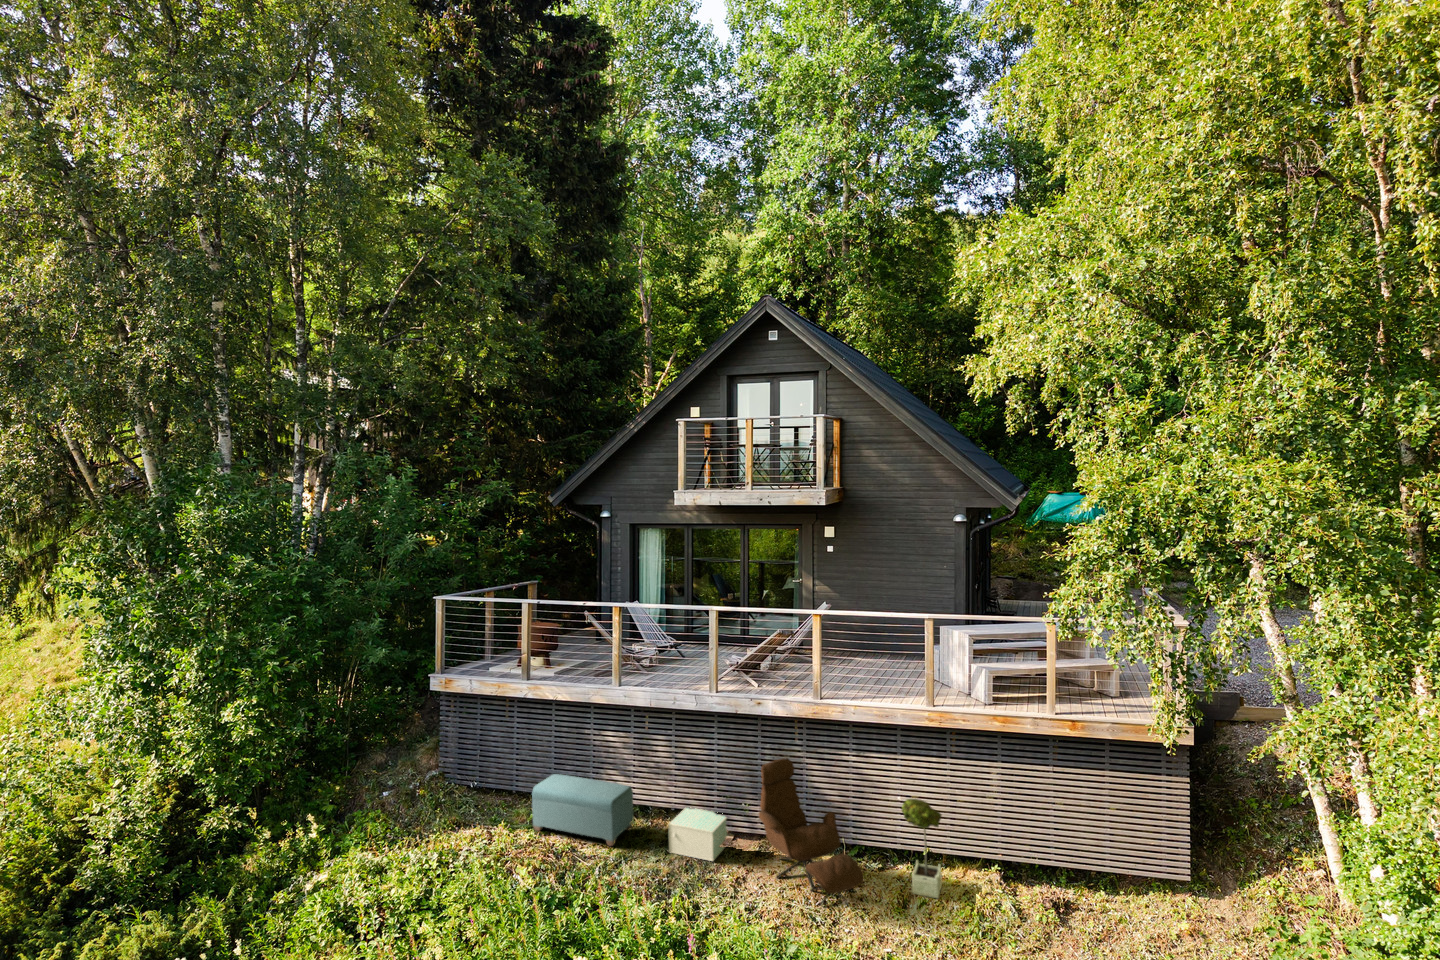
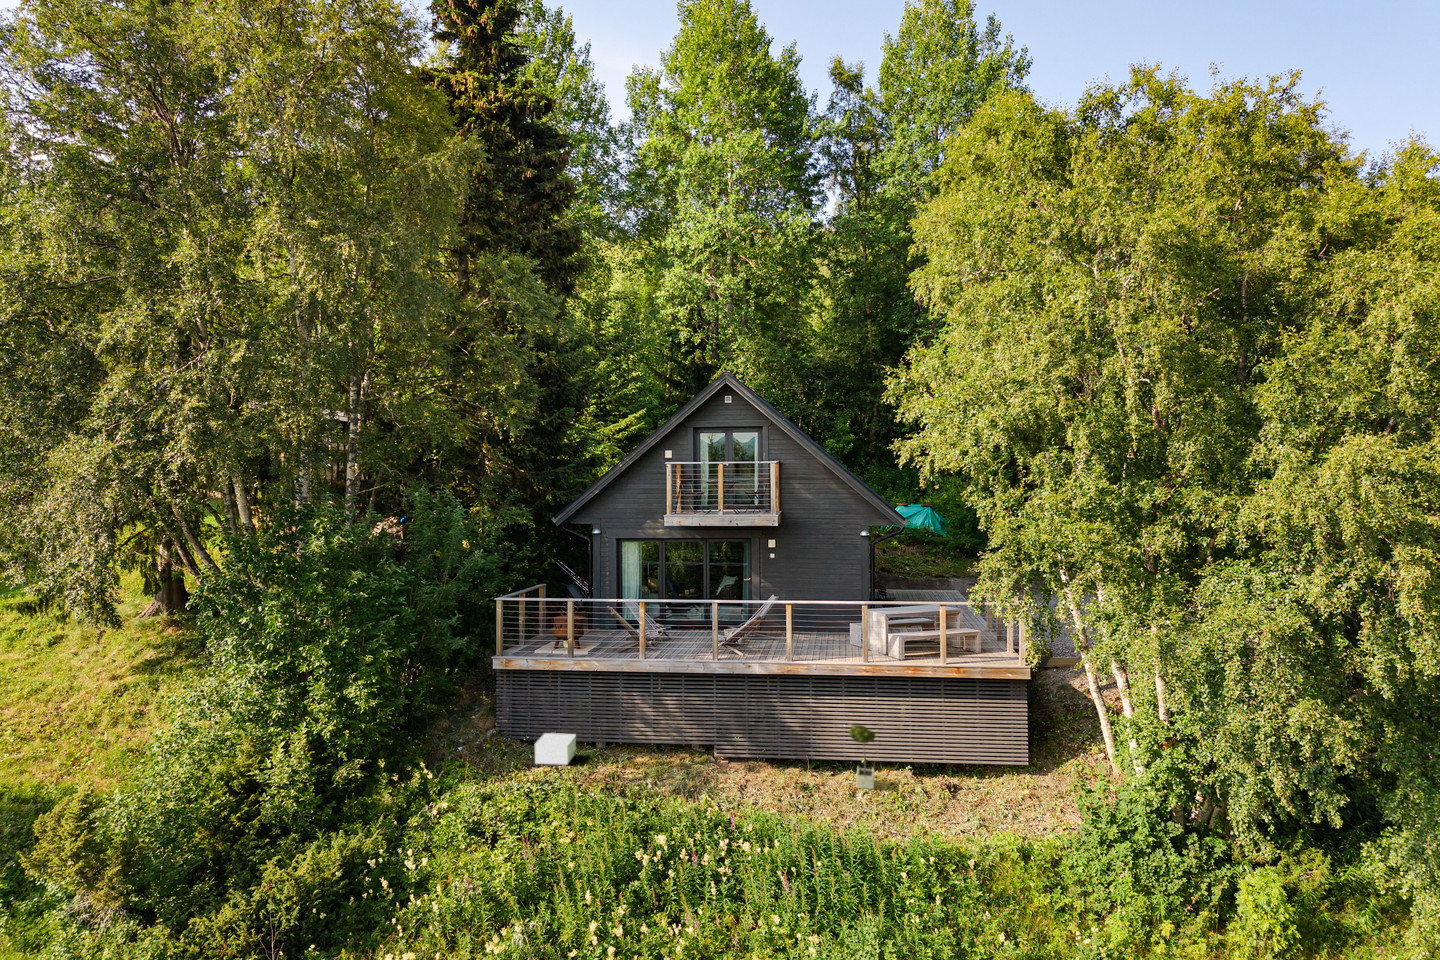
lounge chair: present [759,758,864,907] -> none [752,702,827,799]
bench: present [532,774,633,846] -> none [583,725,656,773]
storage box: present [668,808,727,861] -> present [535,733,576,765]

